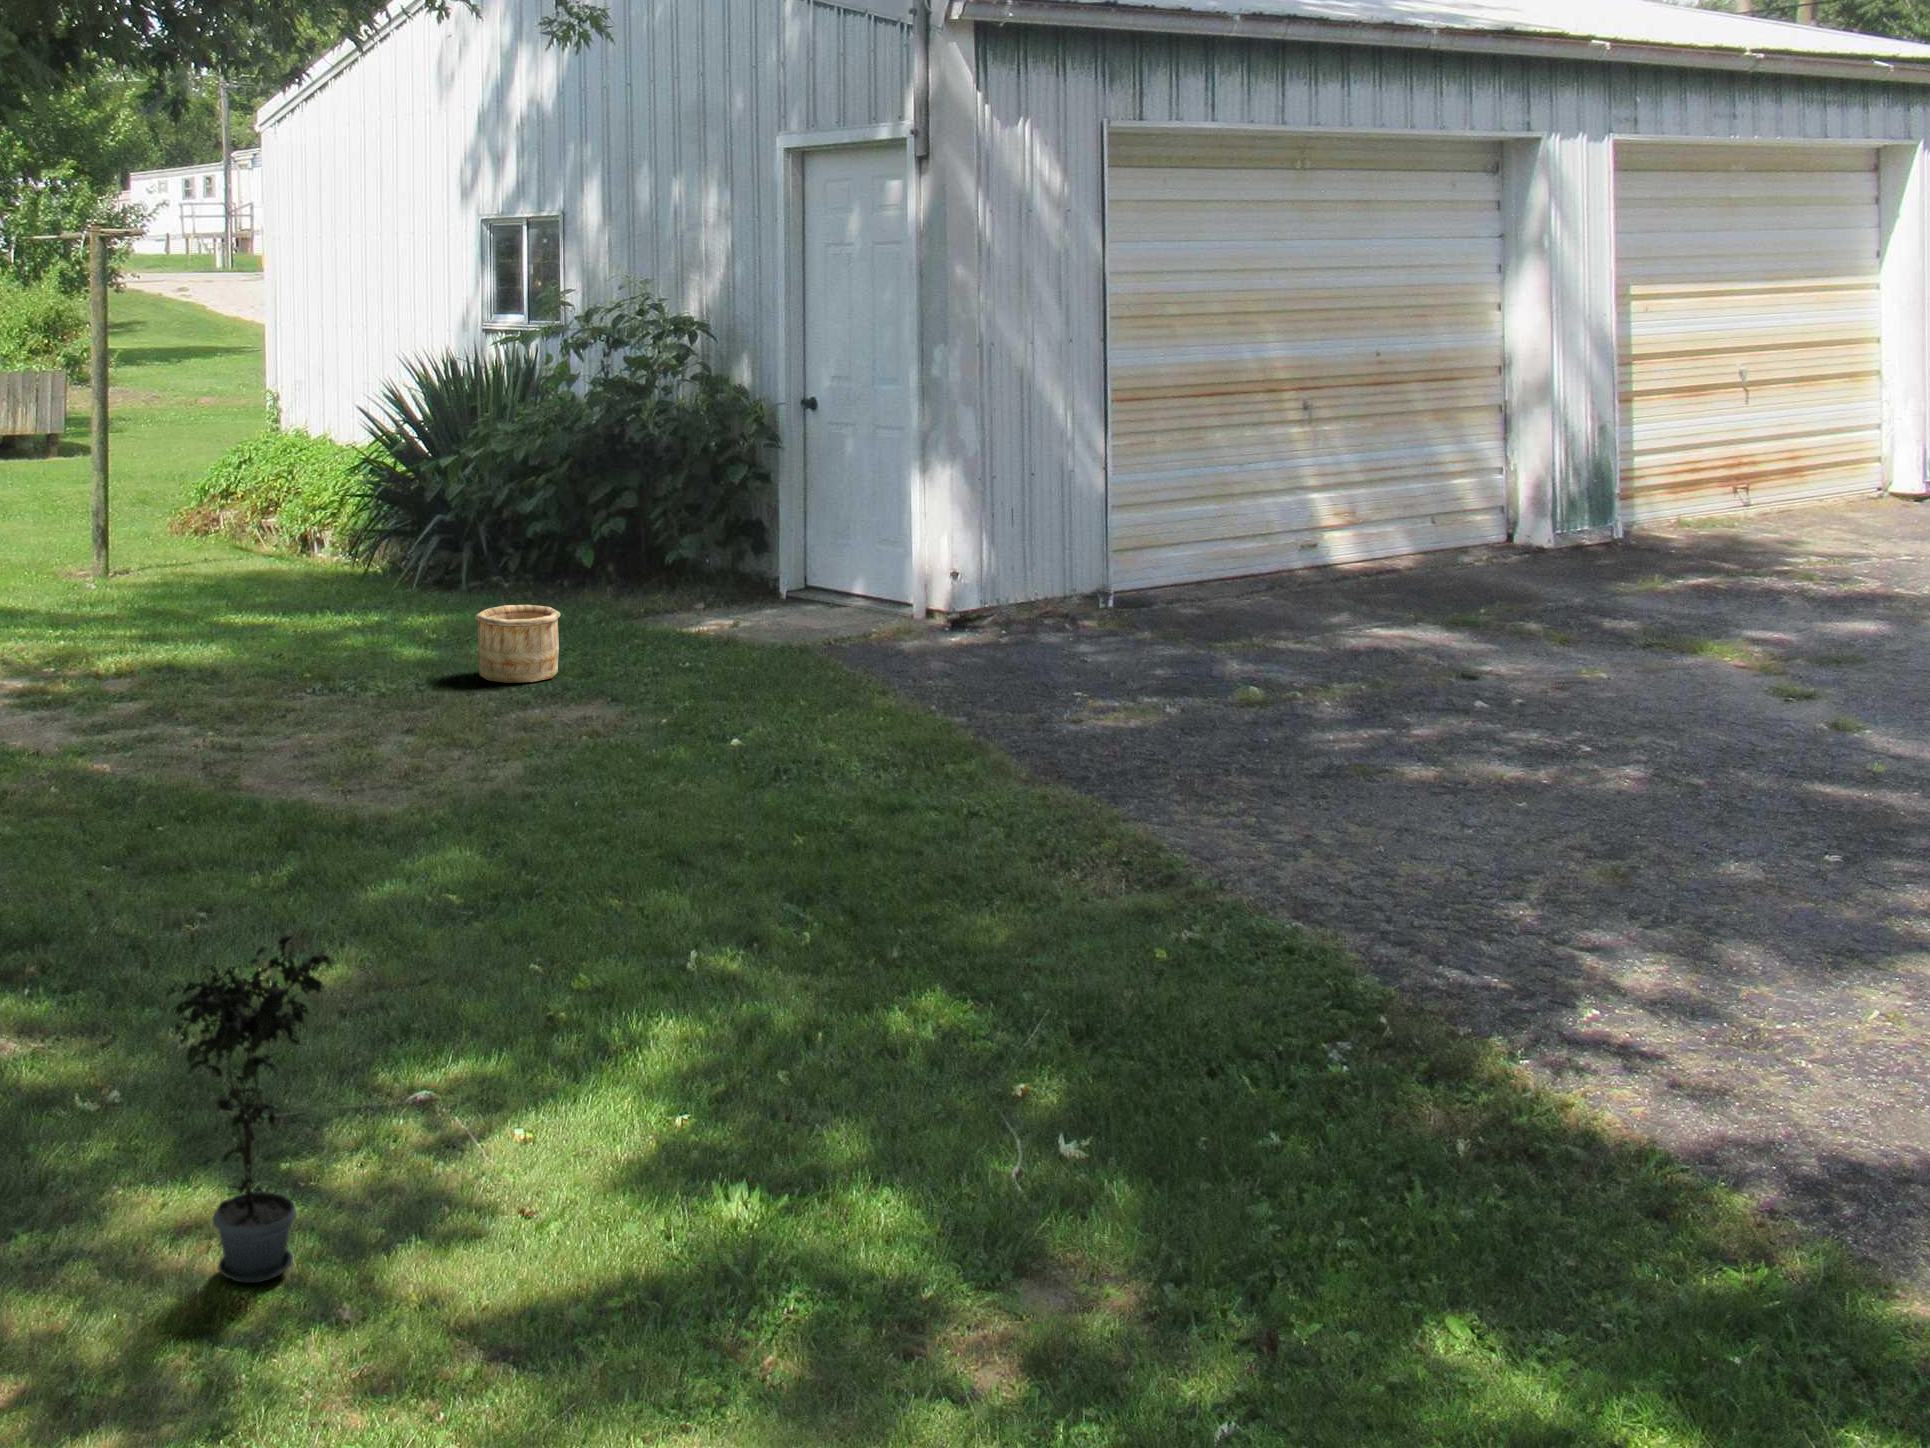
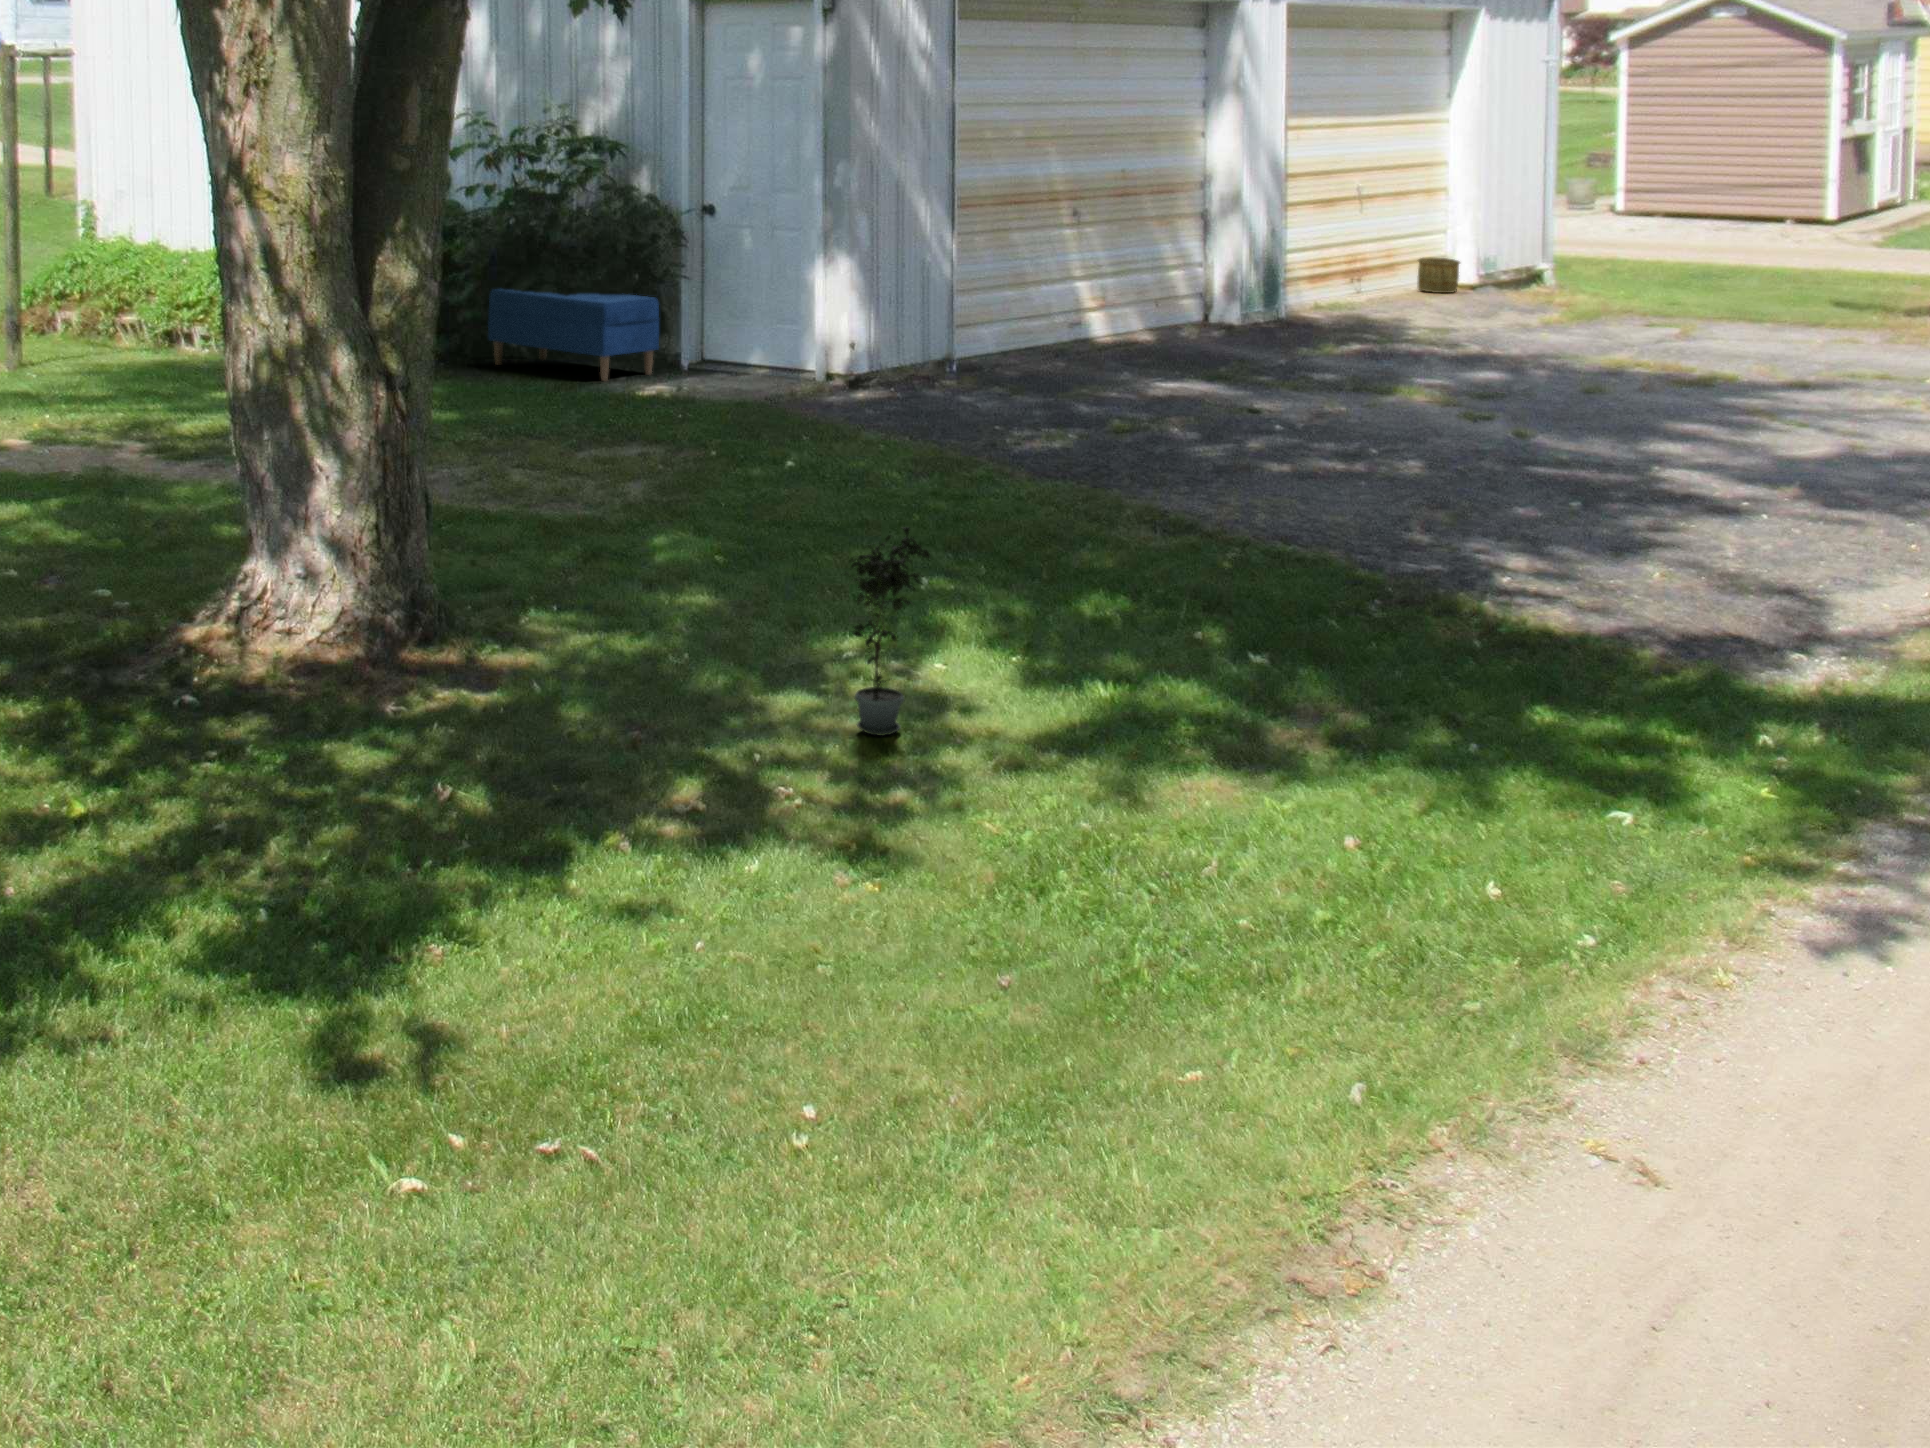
bench: none [575,489,754,606] -> present [488,289,659,381]
wooden bucket: present [475,605,561,683] -> present [1418,258,1460,293]

